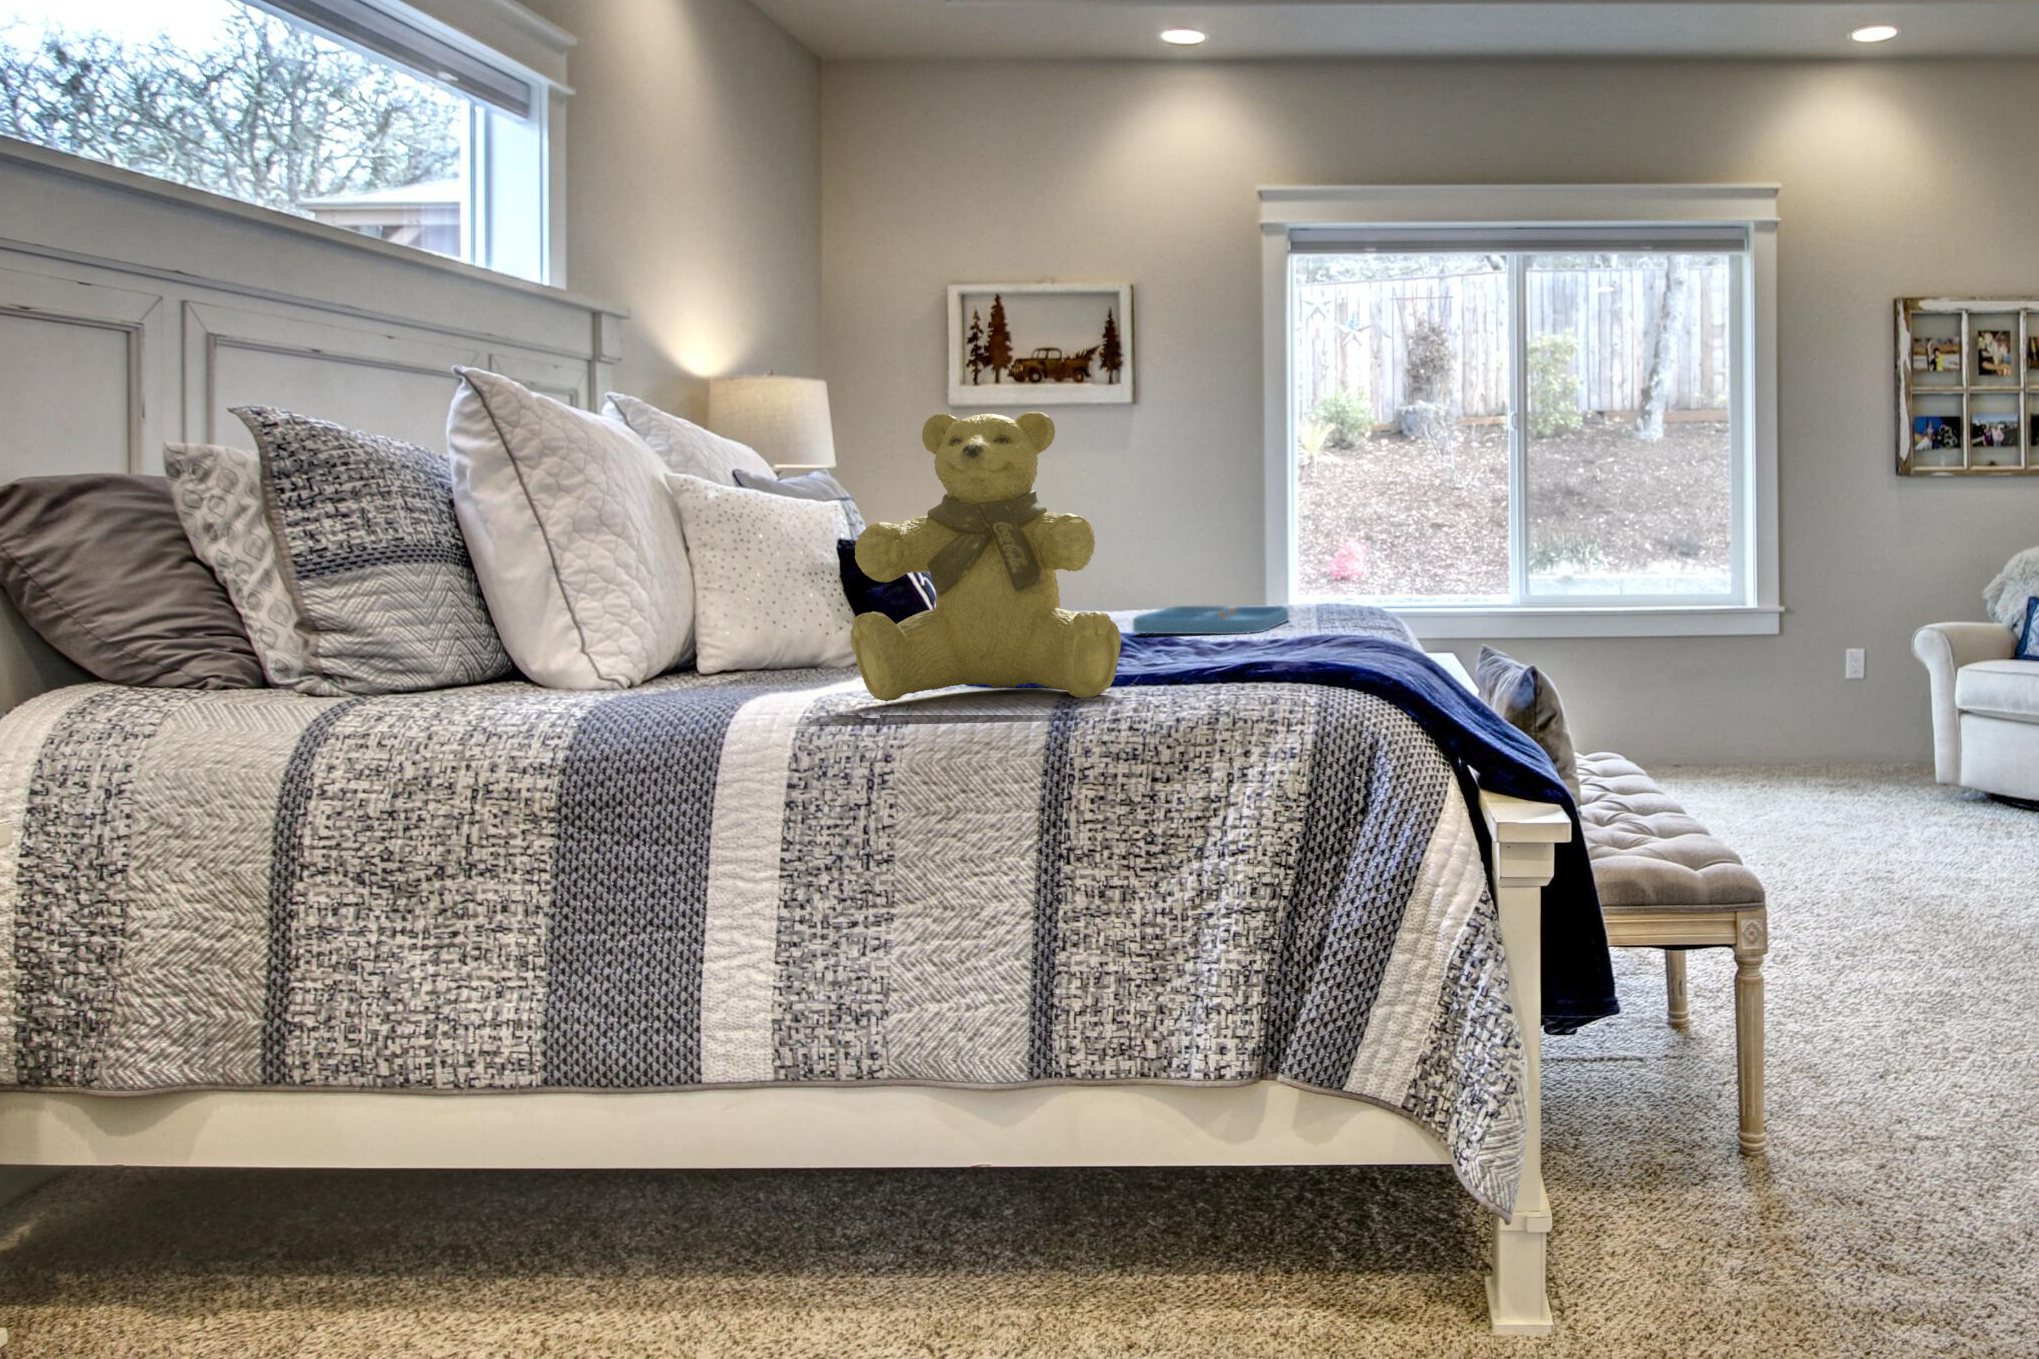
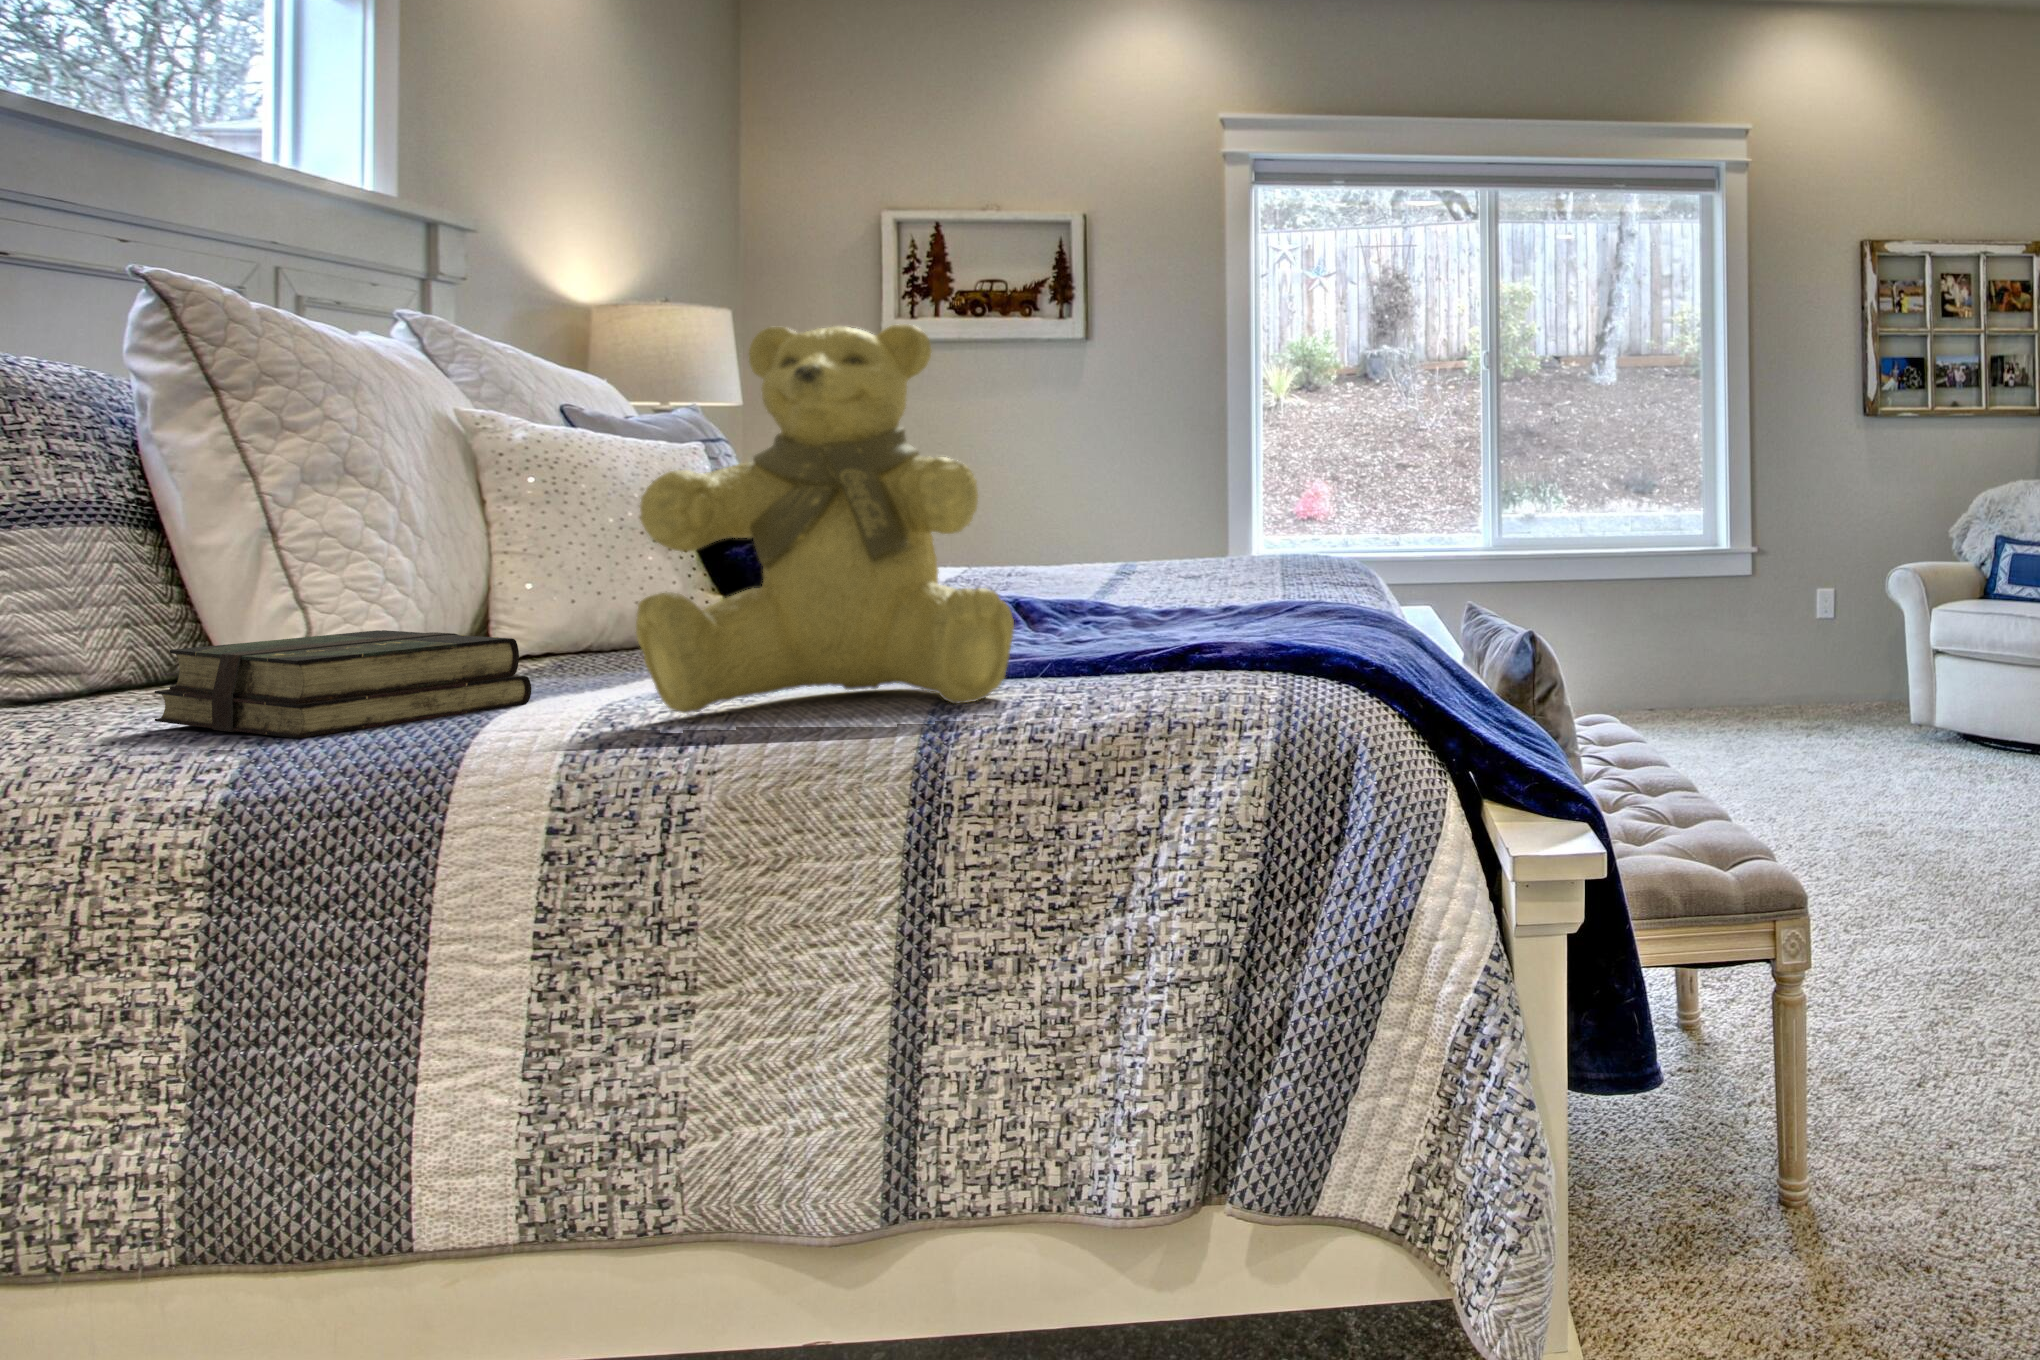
tray: present [1133,606,1289,634] -> none [1071,573,1267,608]
book: none [501,639,759,714] -> present [155,630,532,738]

